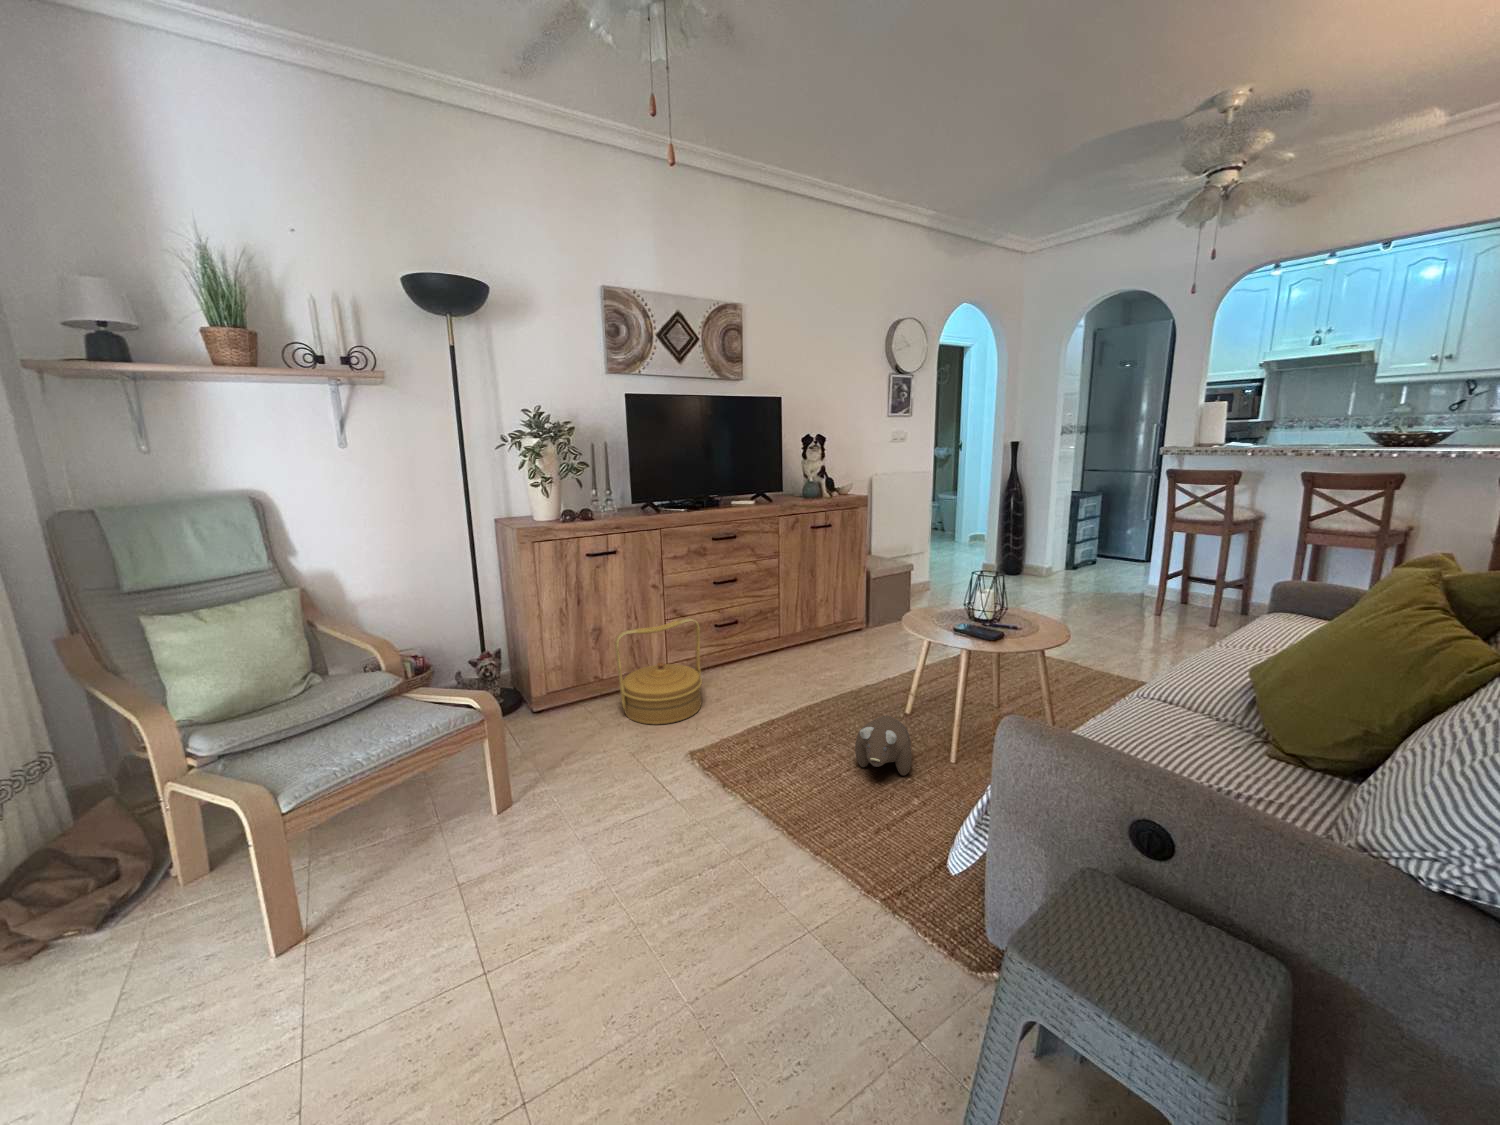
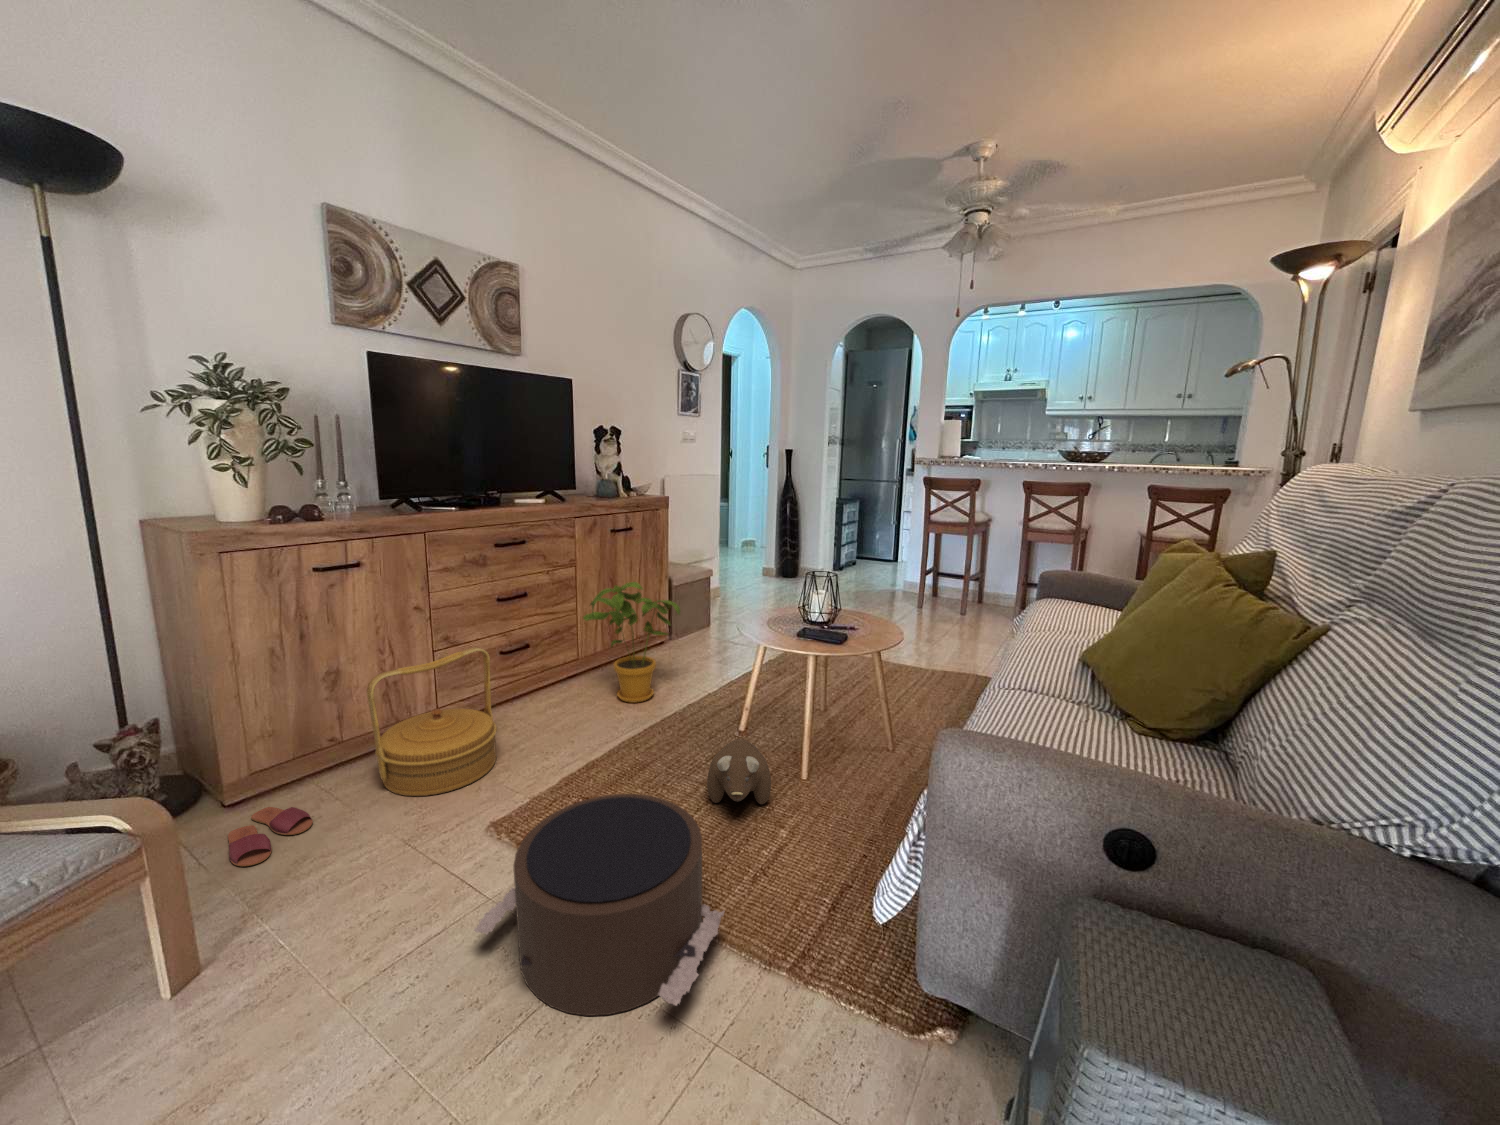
house plant: none [779,573,860,678] -> present [583,582,680,703]
slippers: none [533,715,580,749] -> present [228,807,313,866]
pouf: none [659,739,837,894] -> present [474,794,724,1016]

